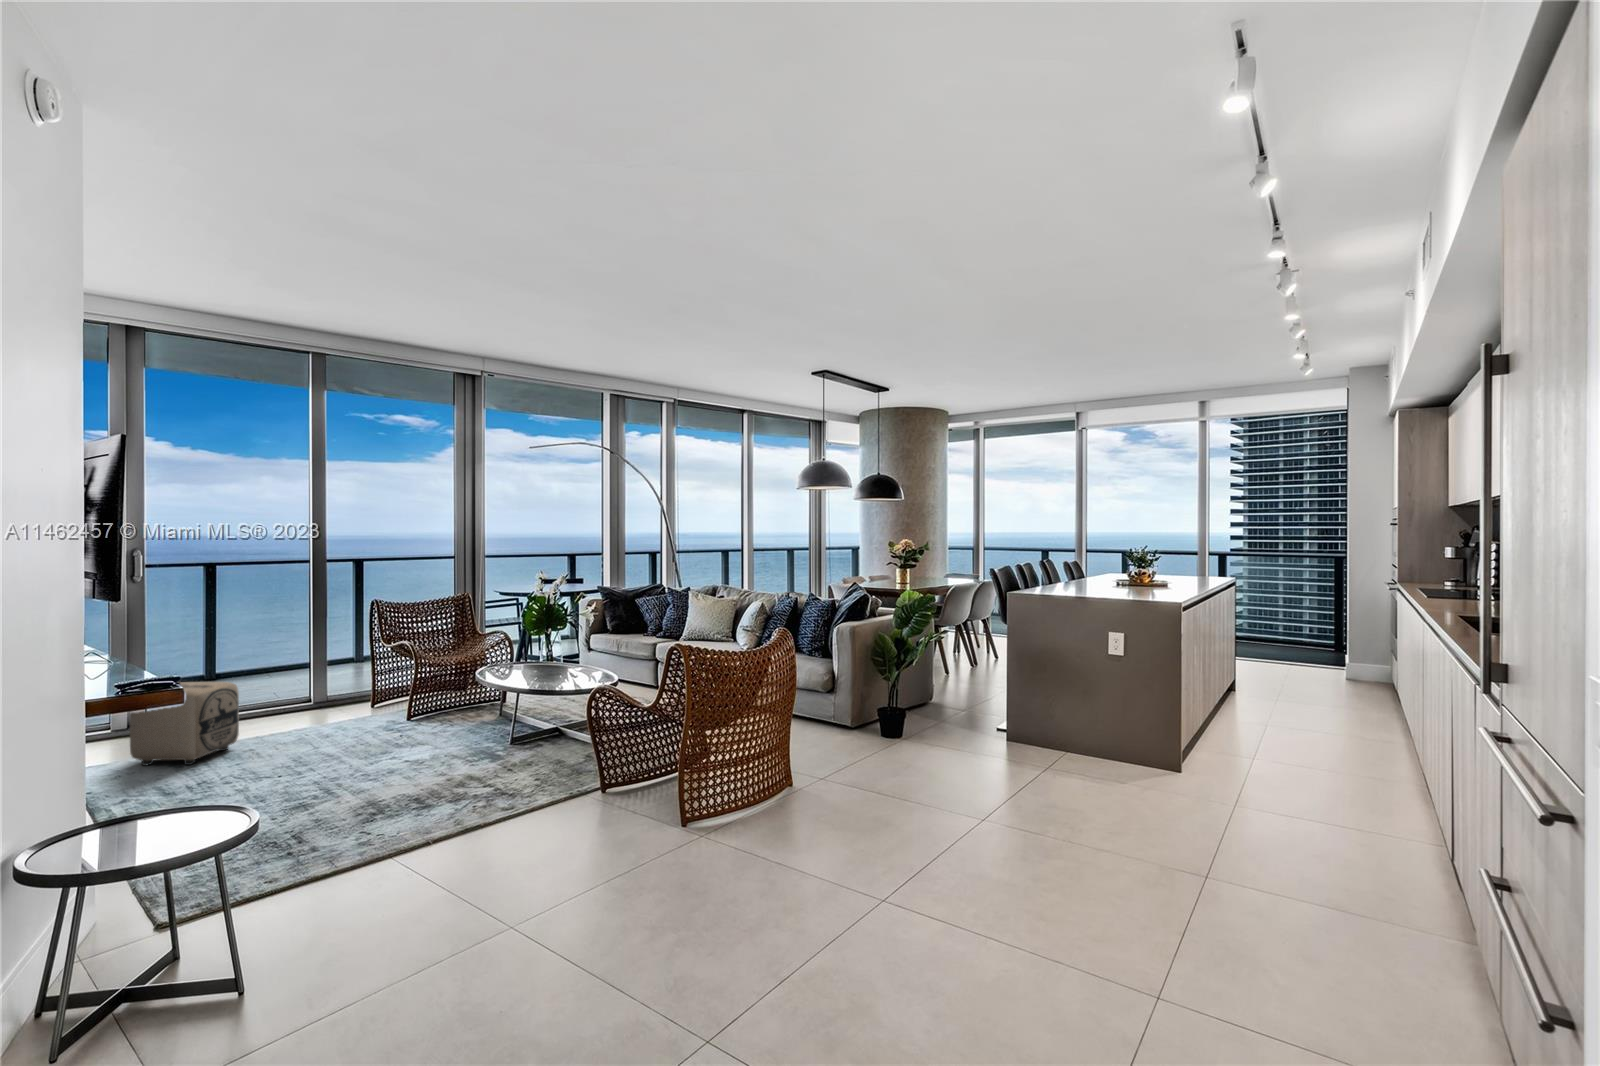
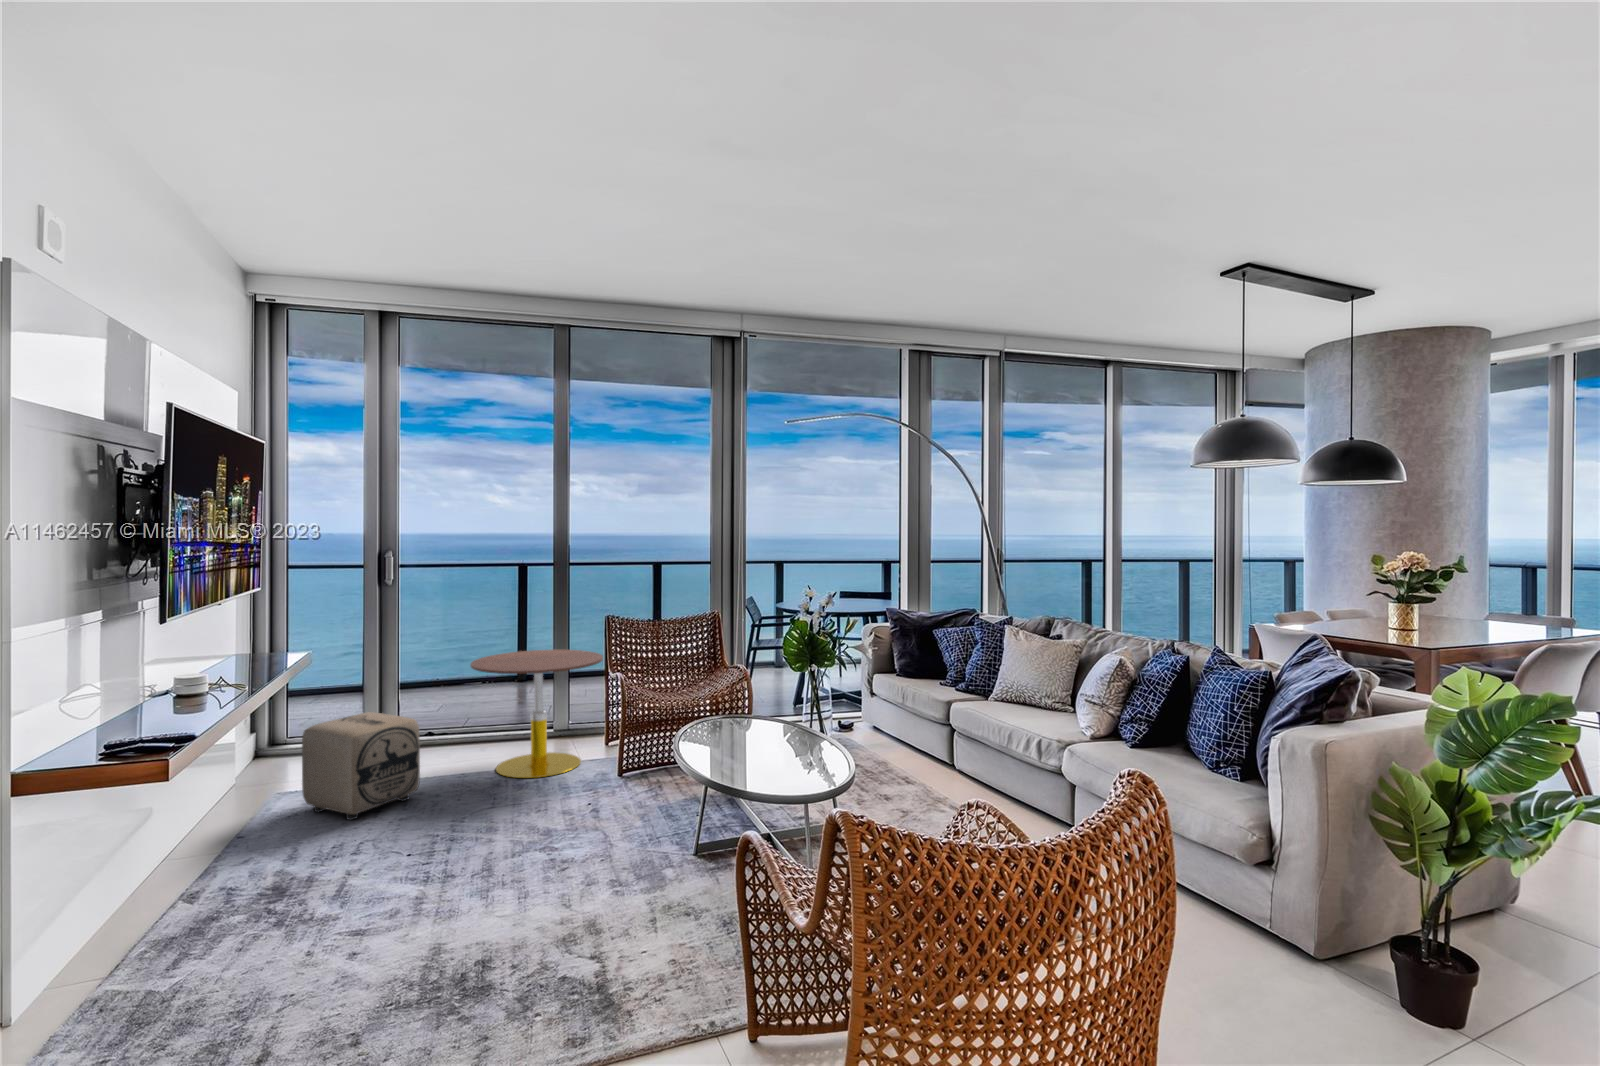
side table: none [264,627,384,729] -> present [470,650,603,778]

